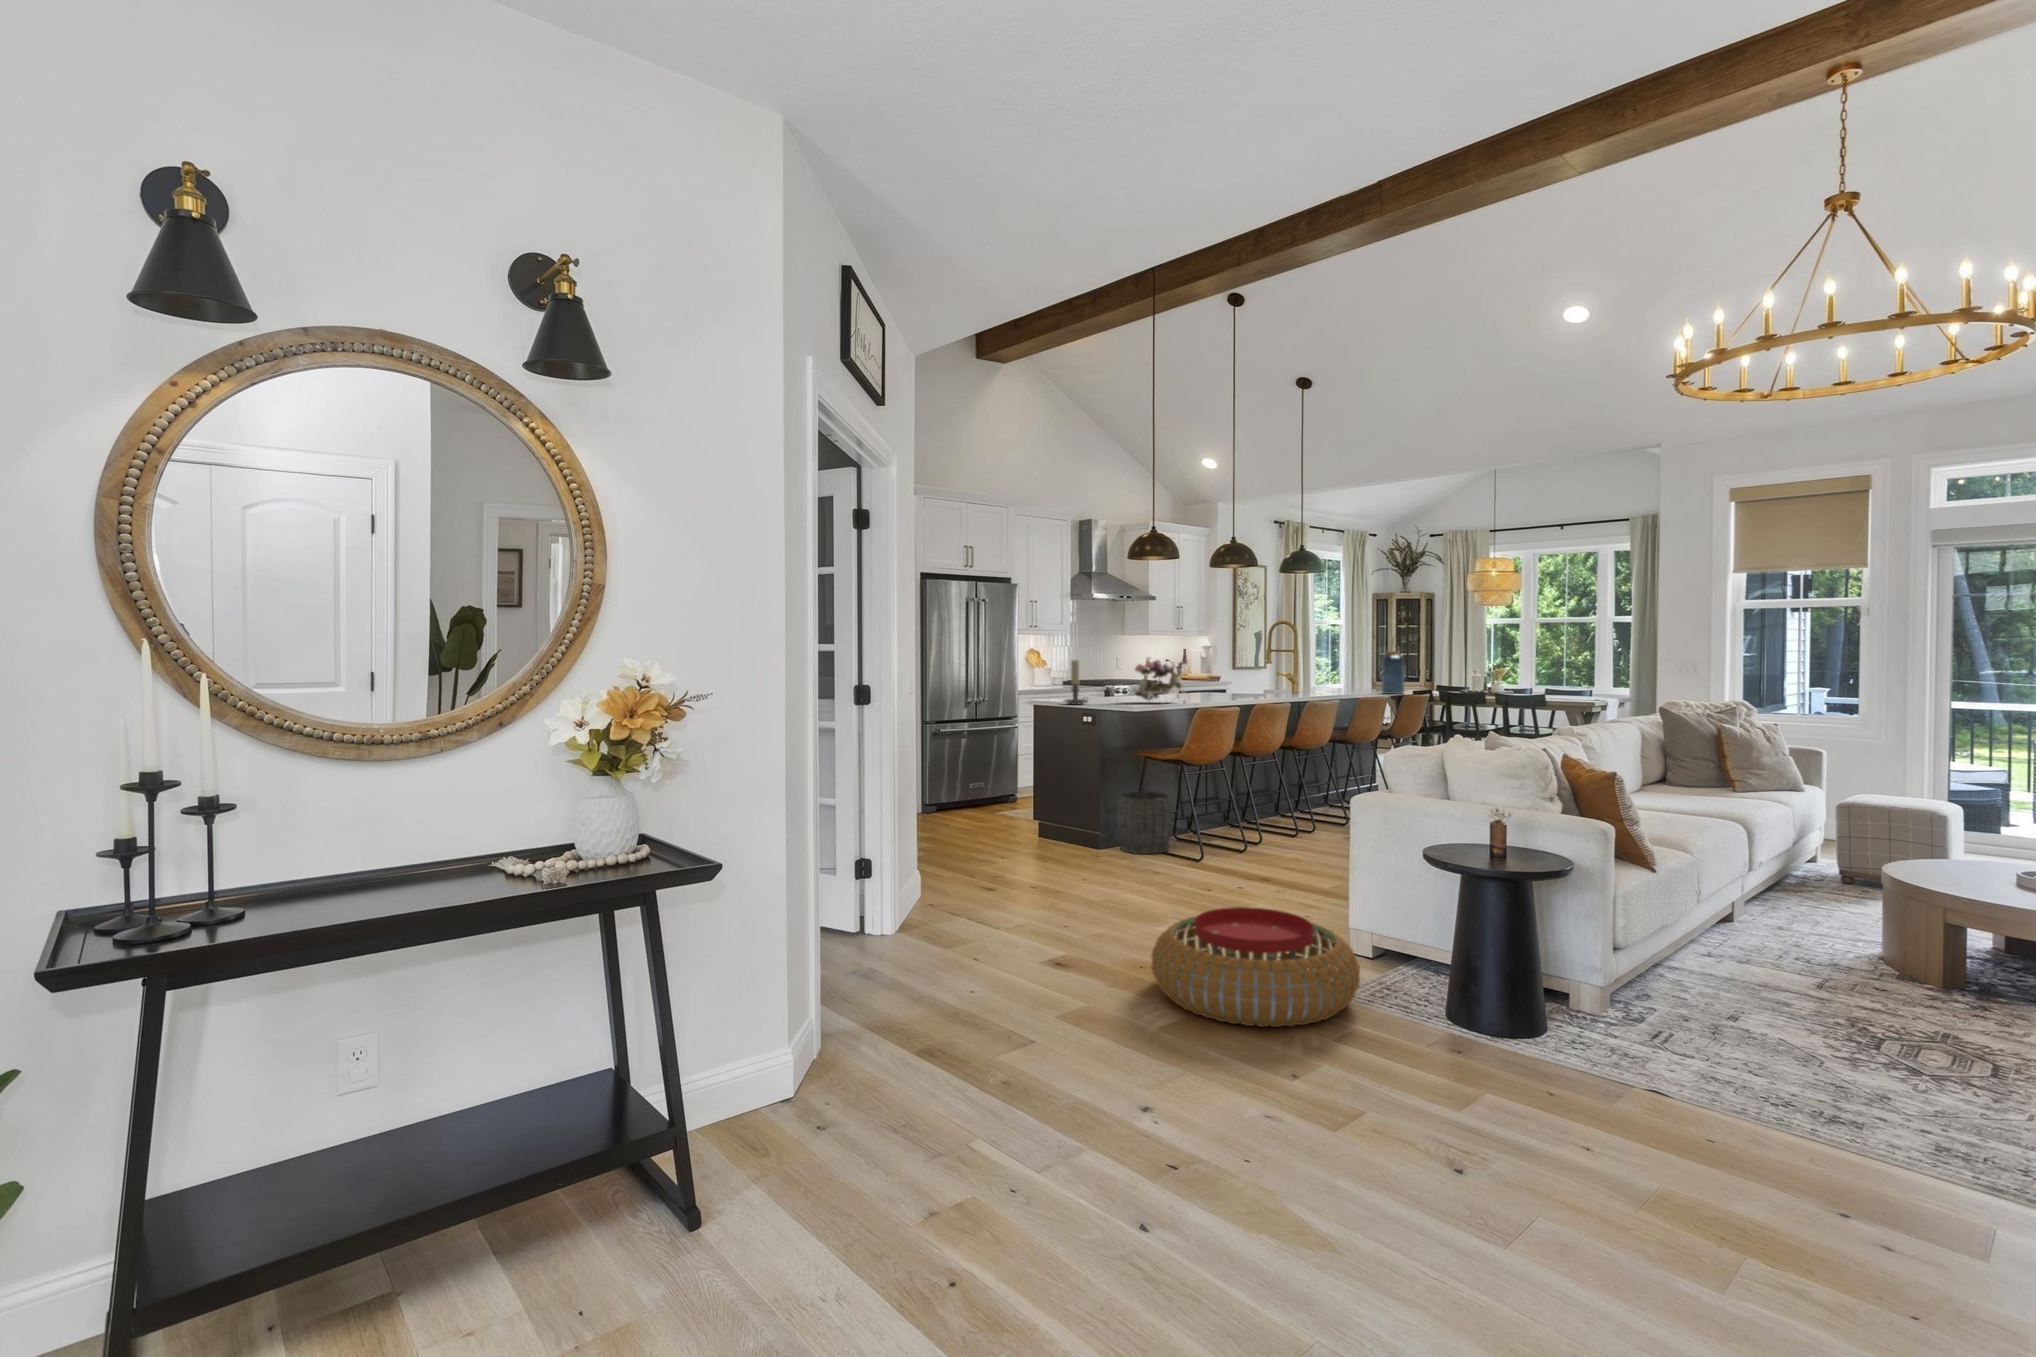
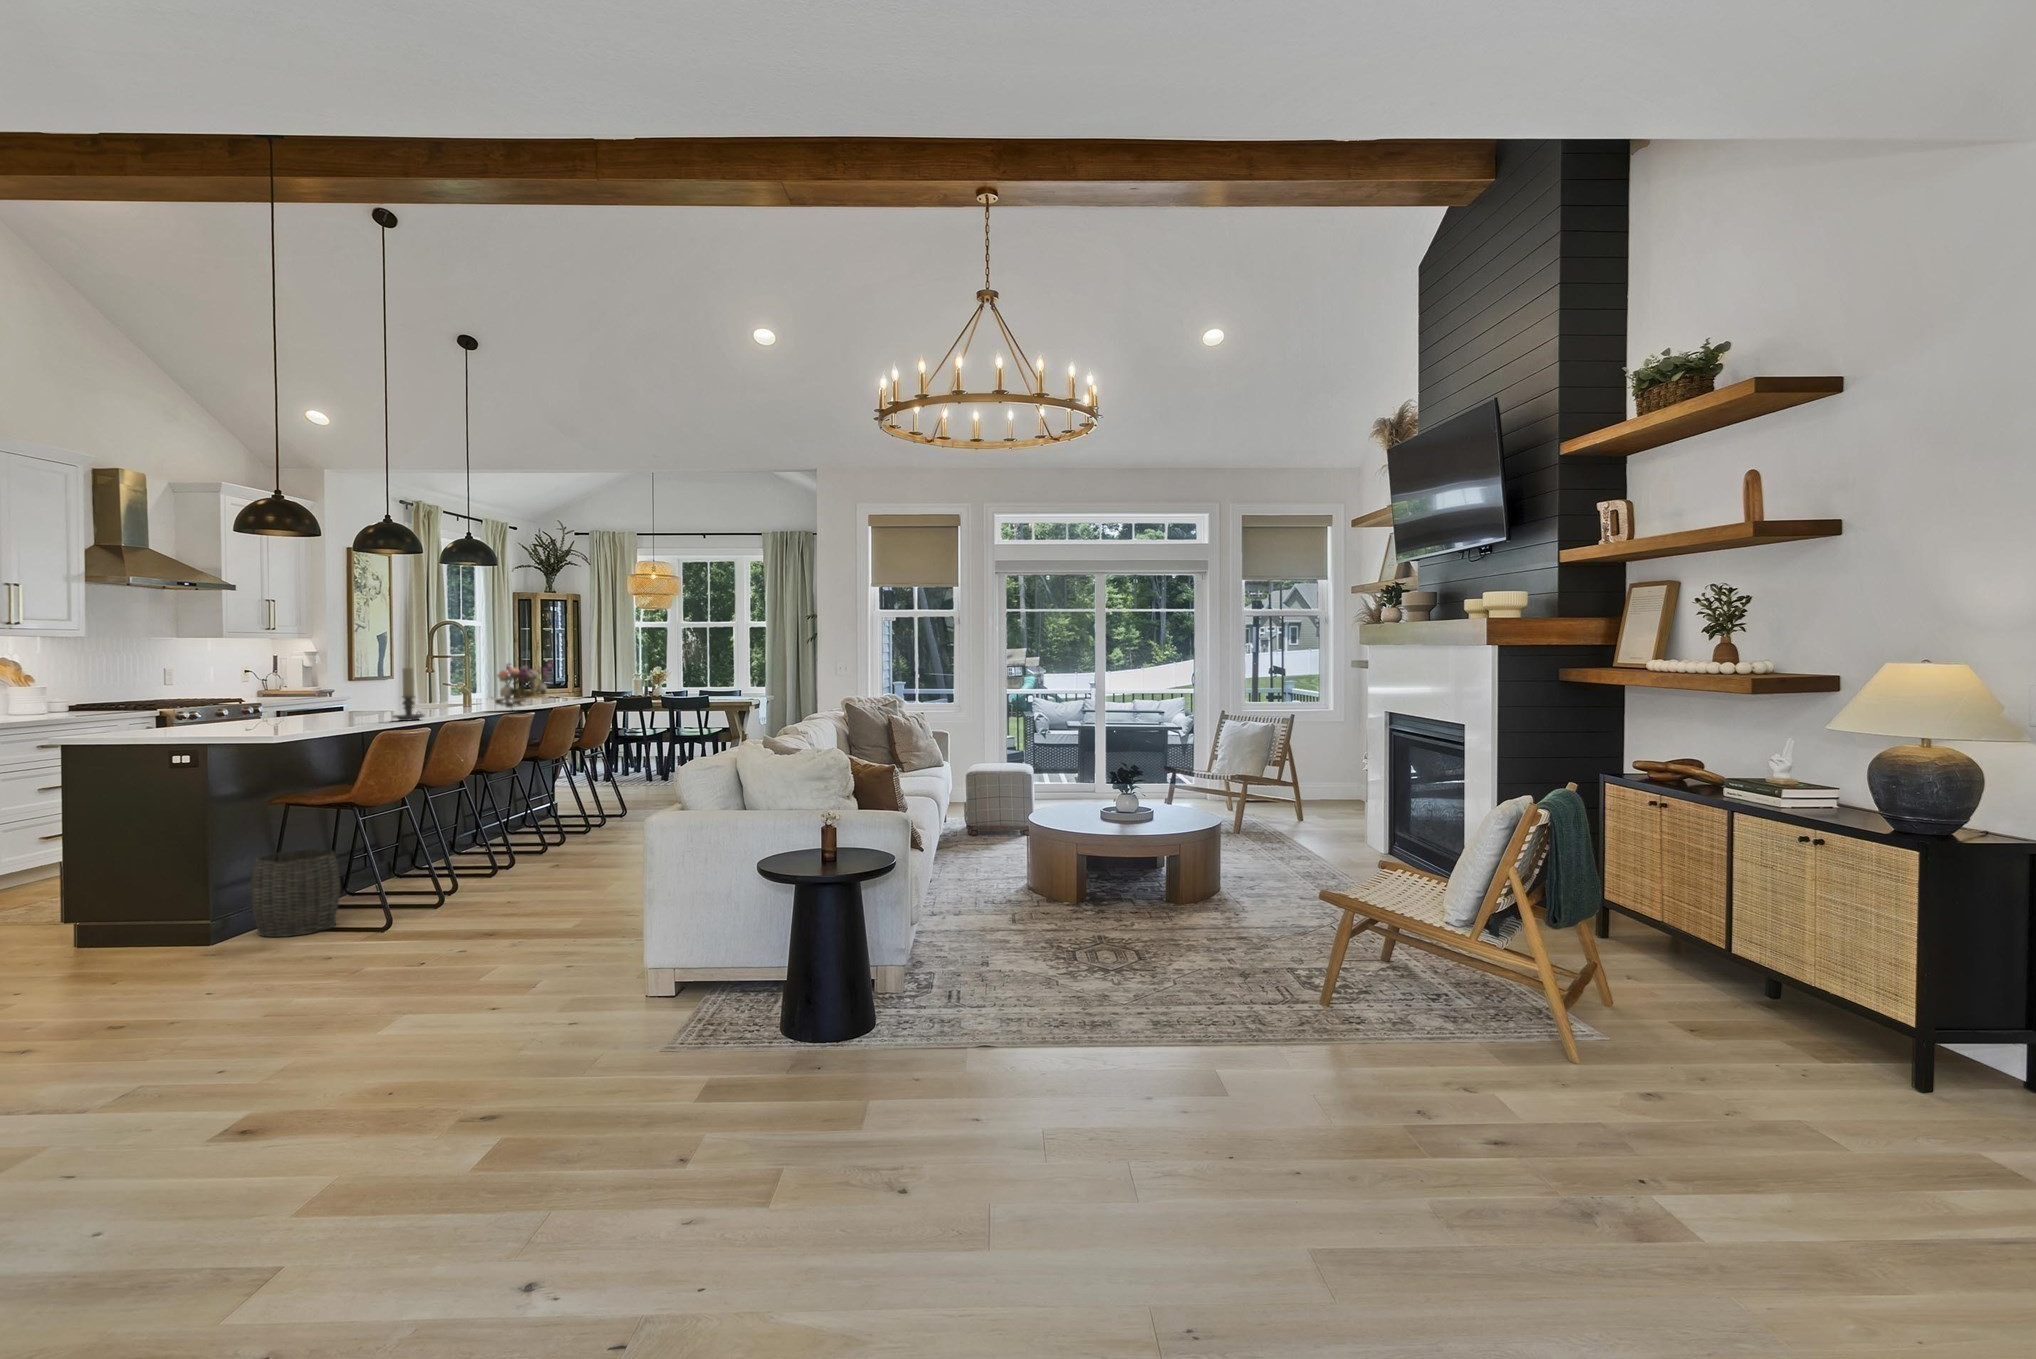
vase: present [1381,651,1404,694] -> none [566,657,592,705]
flower arrangement: present [1131,655,1188,700] -> present [491,661,553,708]
candle holder: present [1065,660,1088,705] -> present [393,668,425,721]
pouf: present [1151,907,1360,1027] -> none [438,960,700,1107]

